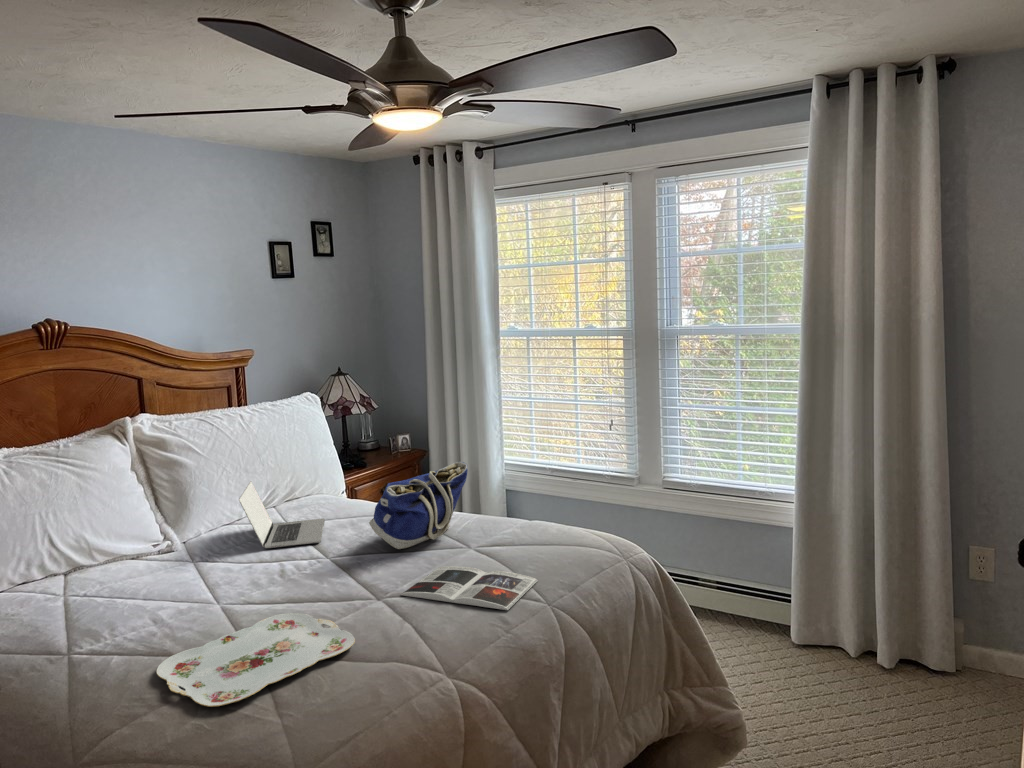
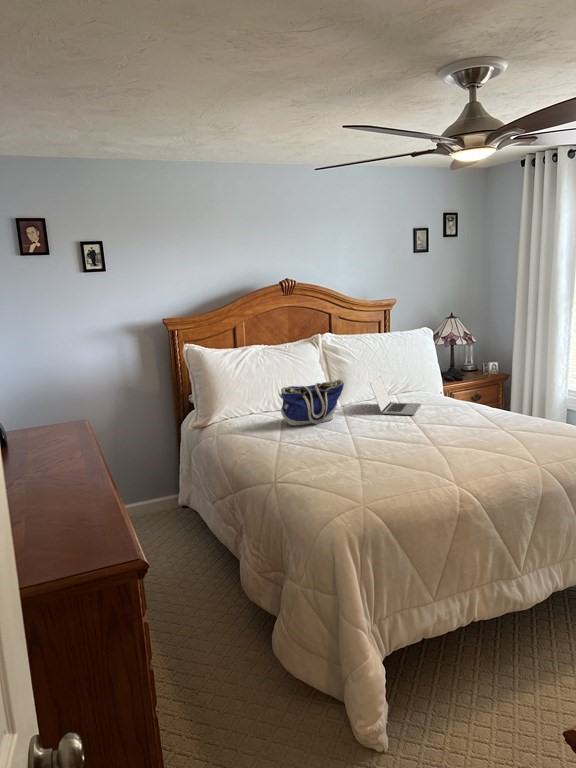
tote bag: present [369,462,468,549] -> present [279,380,344,425]
magazine: present [401,566,538,610] -> none [448,437,538,463]
serving tray: present [156,613,355,707] -> none [315,443,413,472]

